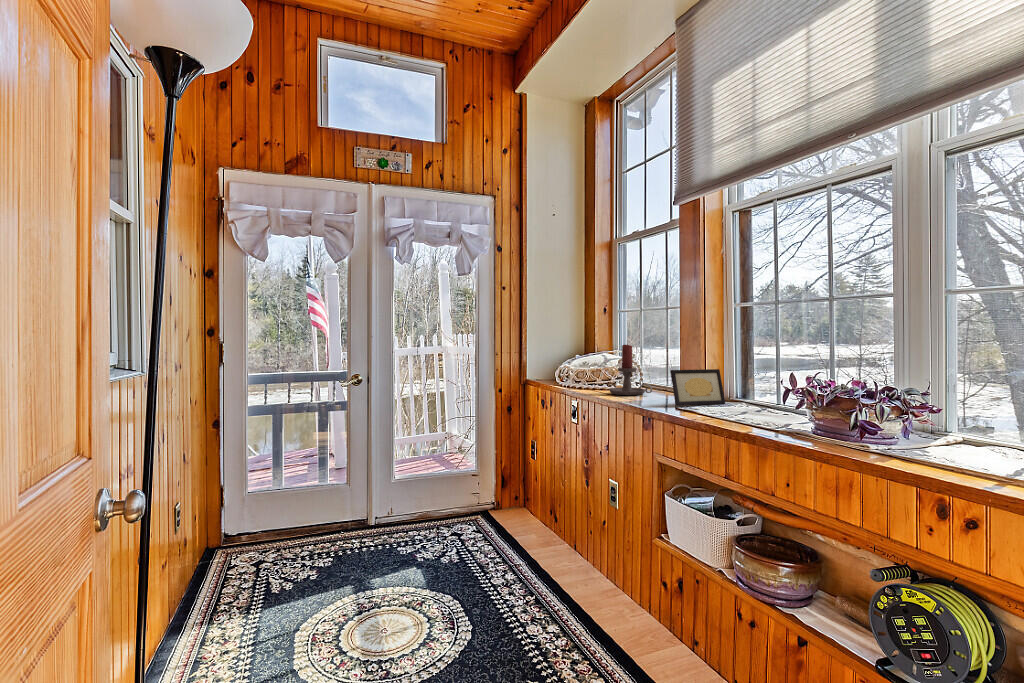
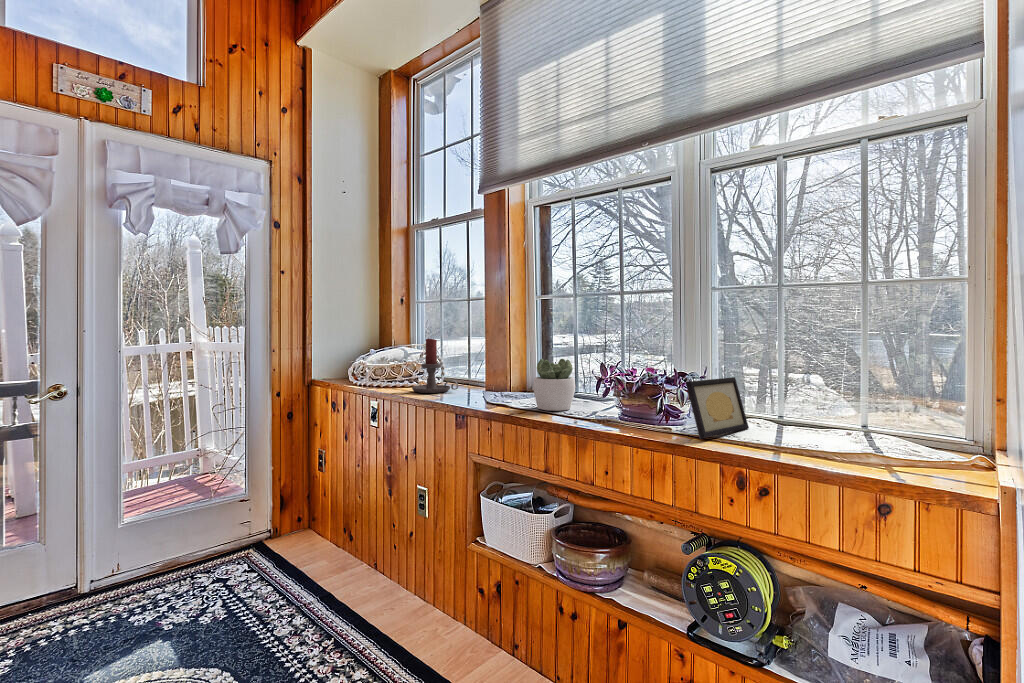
succulent plant: none [719,367,767,419] -> present [533,359,576,411]
picture frame: present [670,369,725,406] -> present [686,377,749,439]

